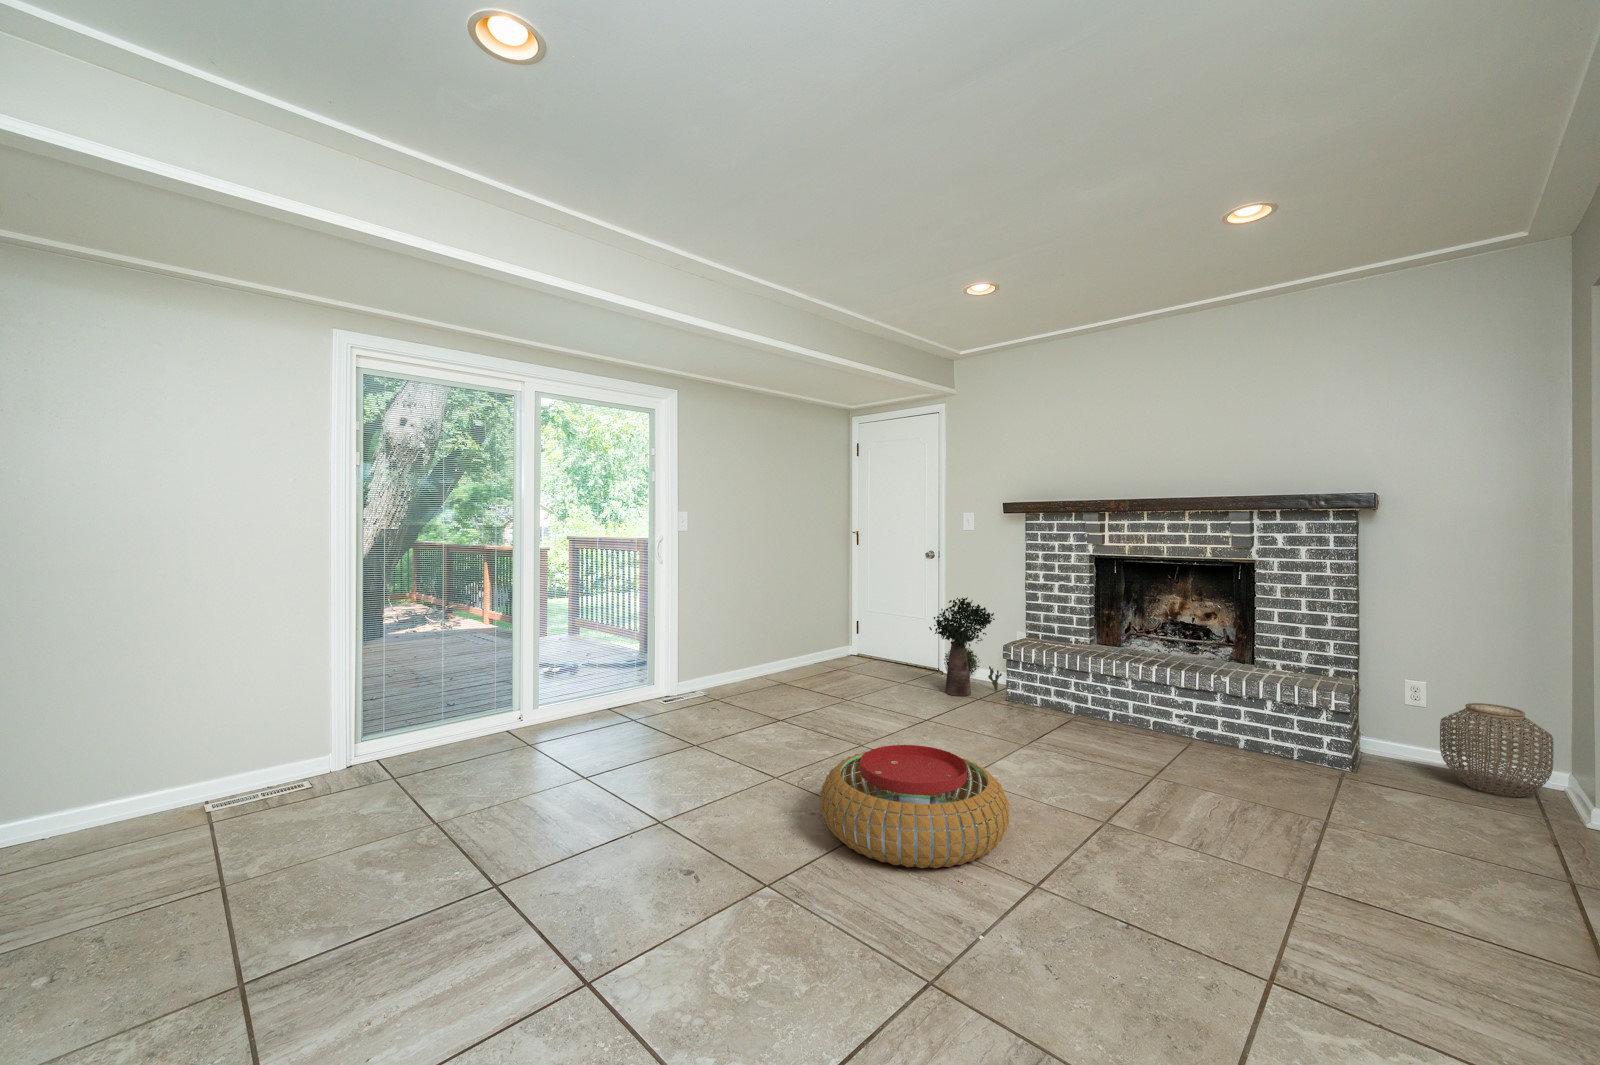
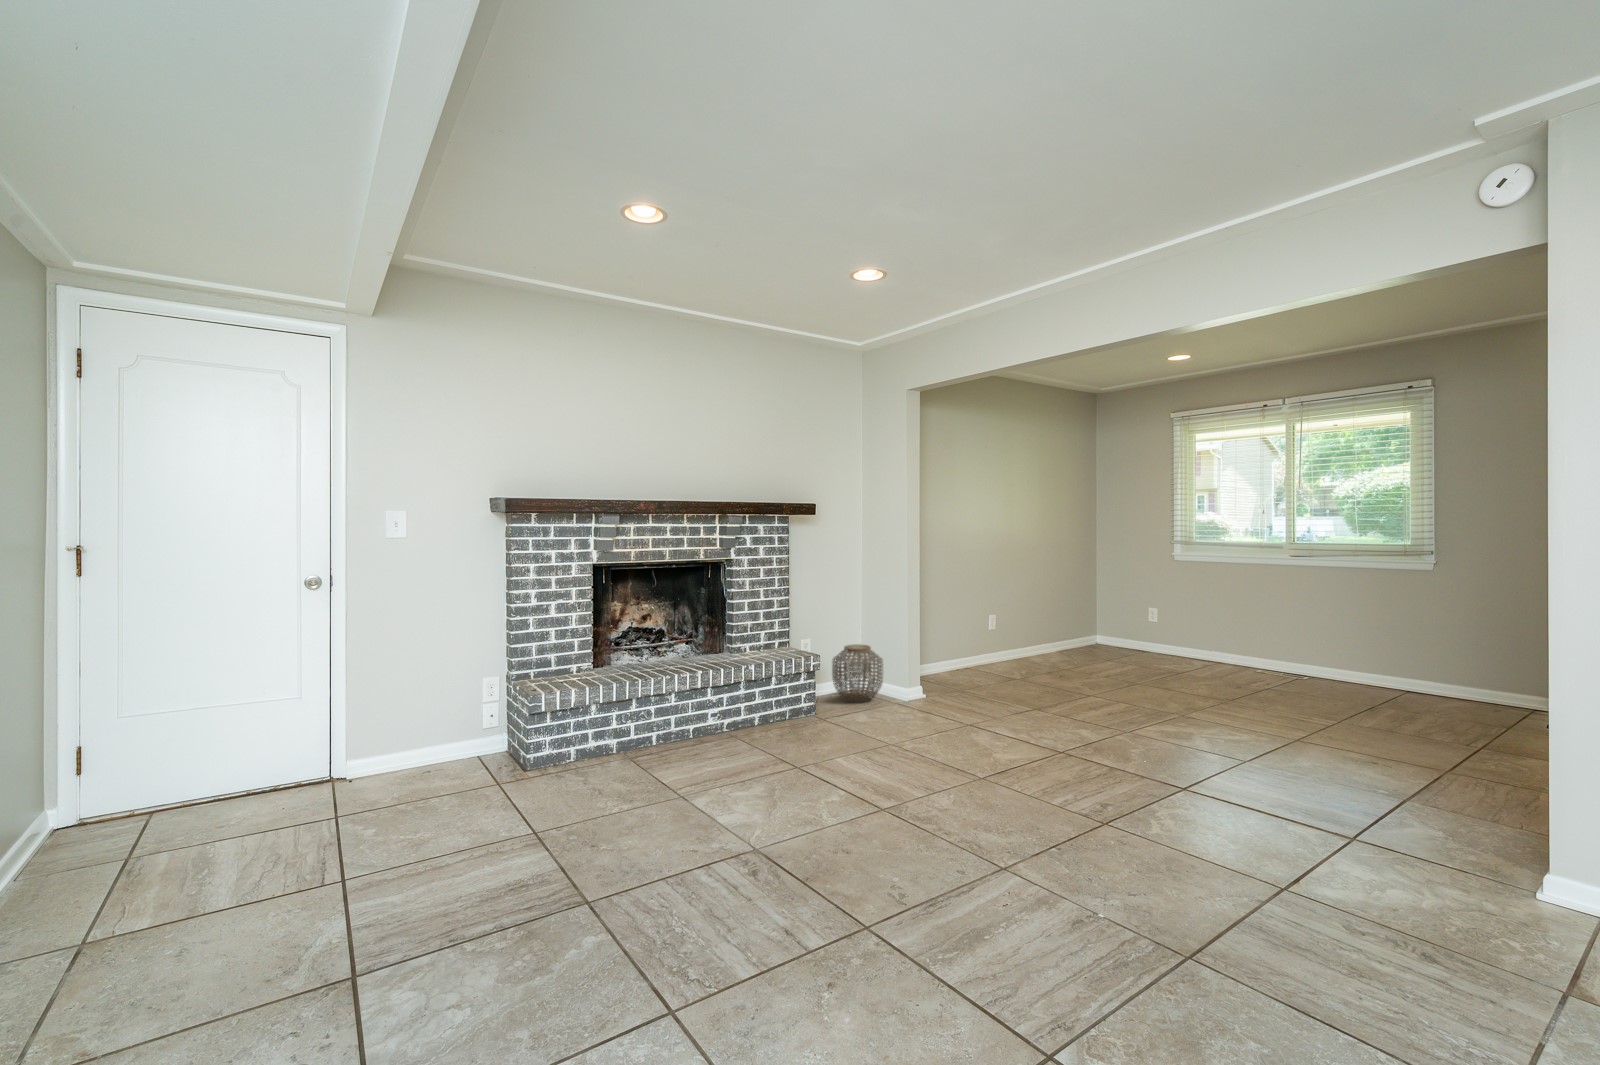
potted plant: present [929,597,1002,696] -> none [380,640,496,794]
pouf: present [820,745,1009,868] -> none [774,798,1003,957]

